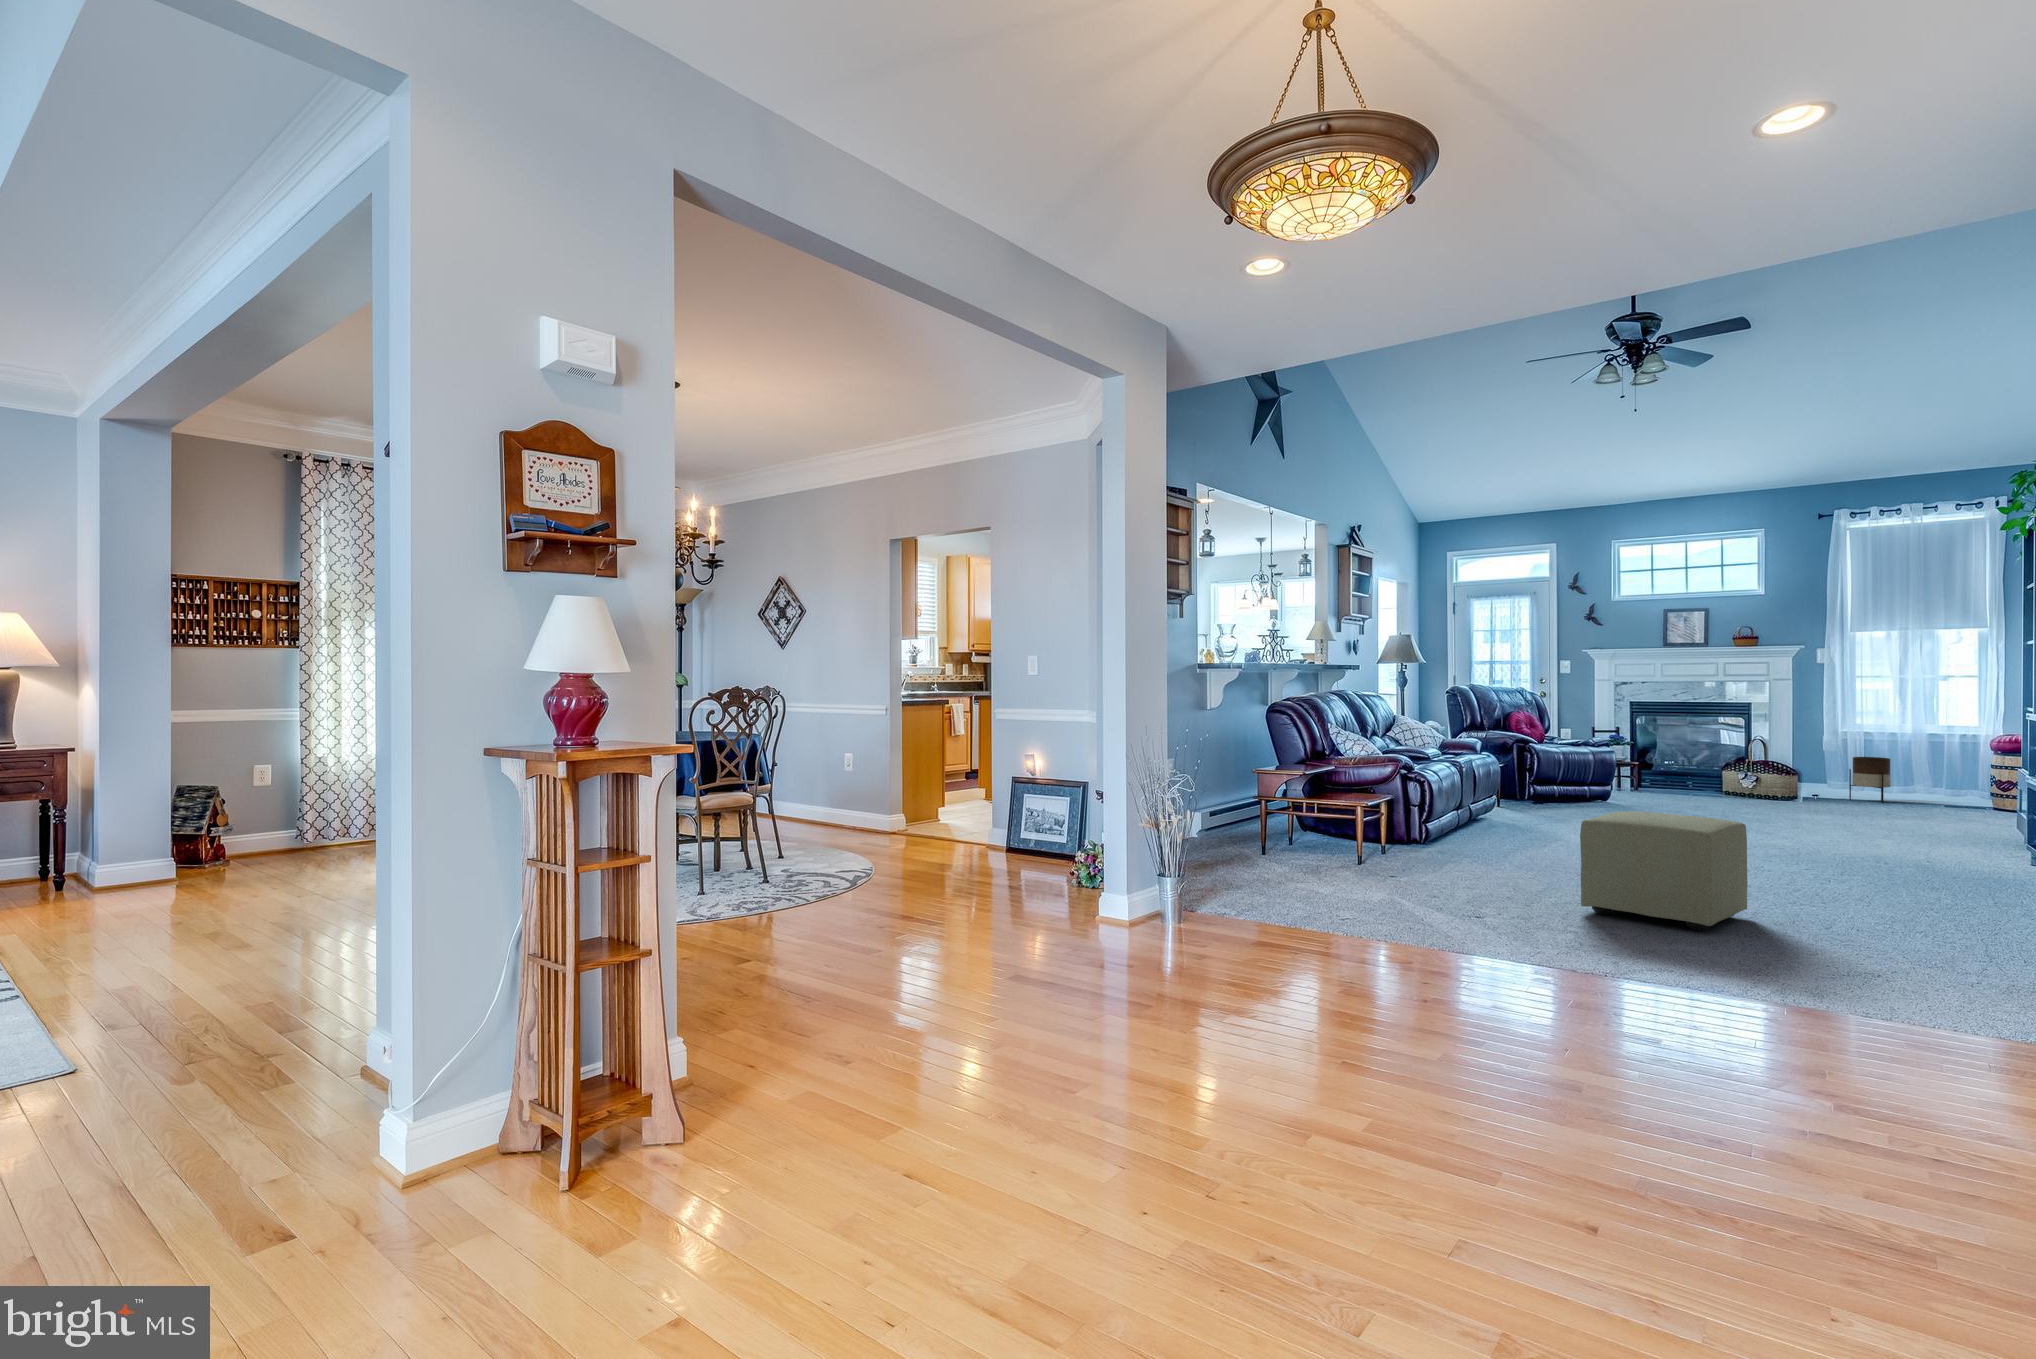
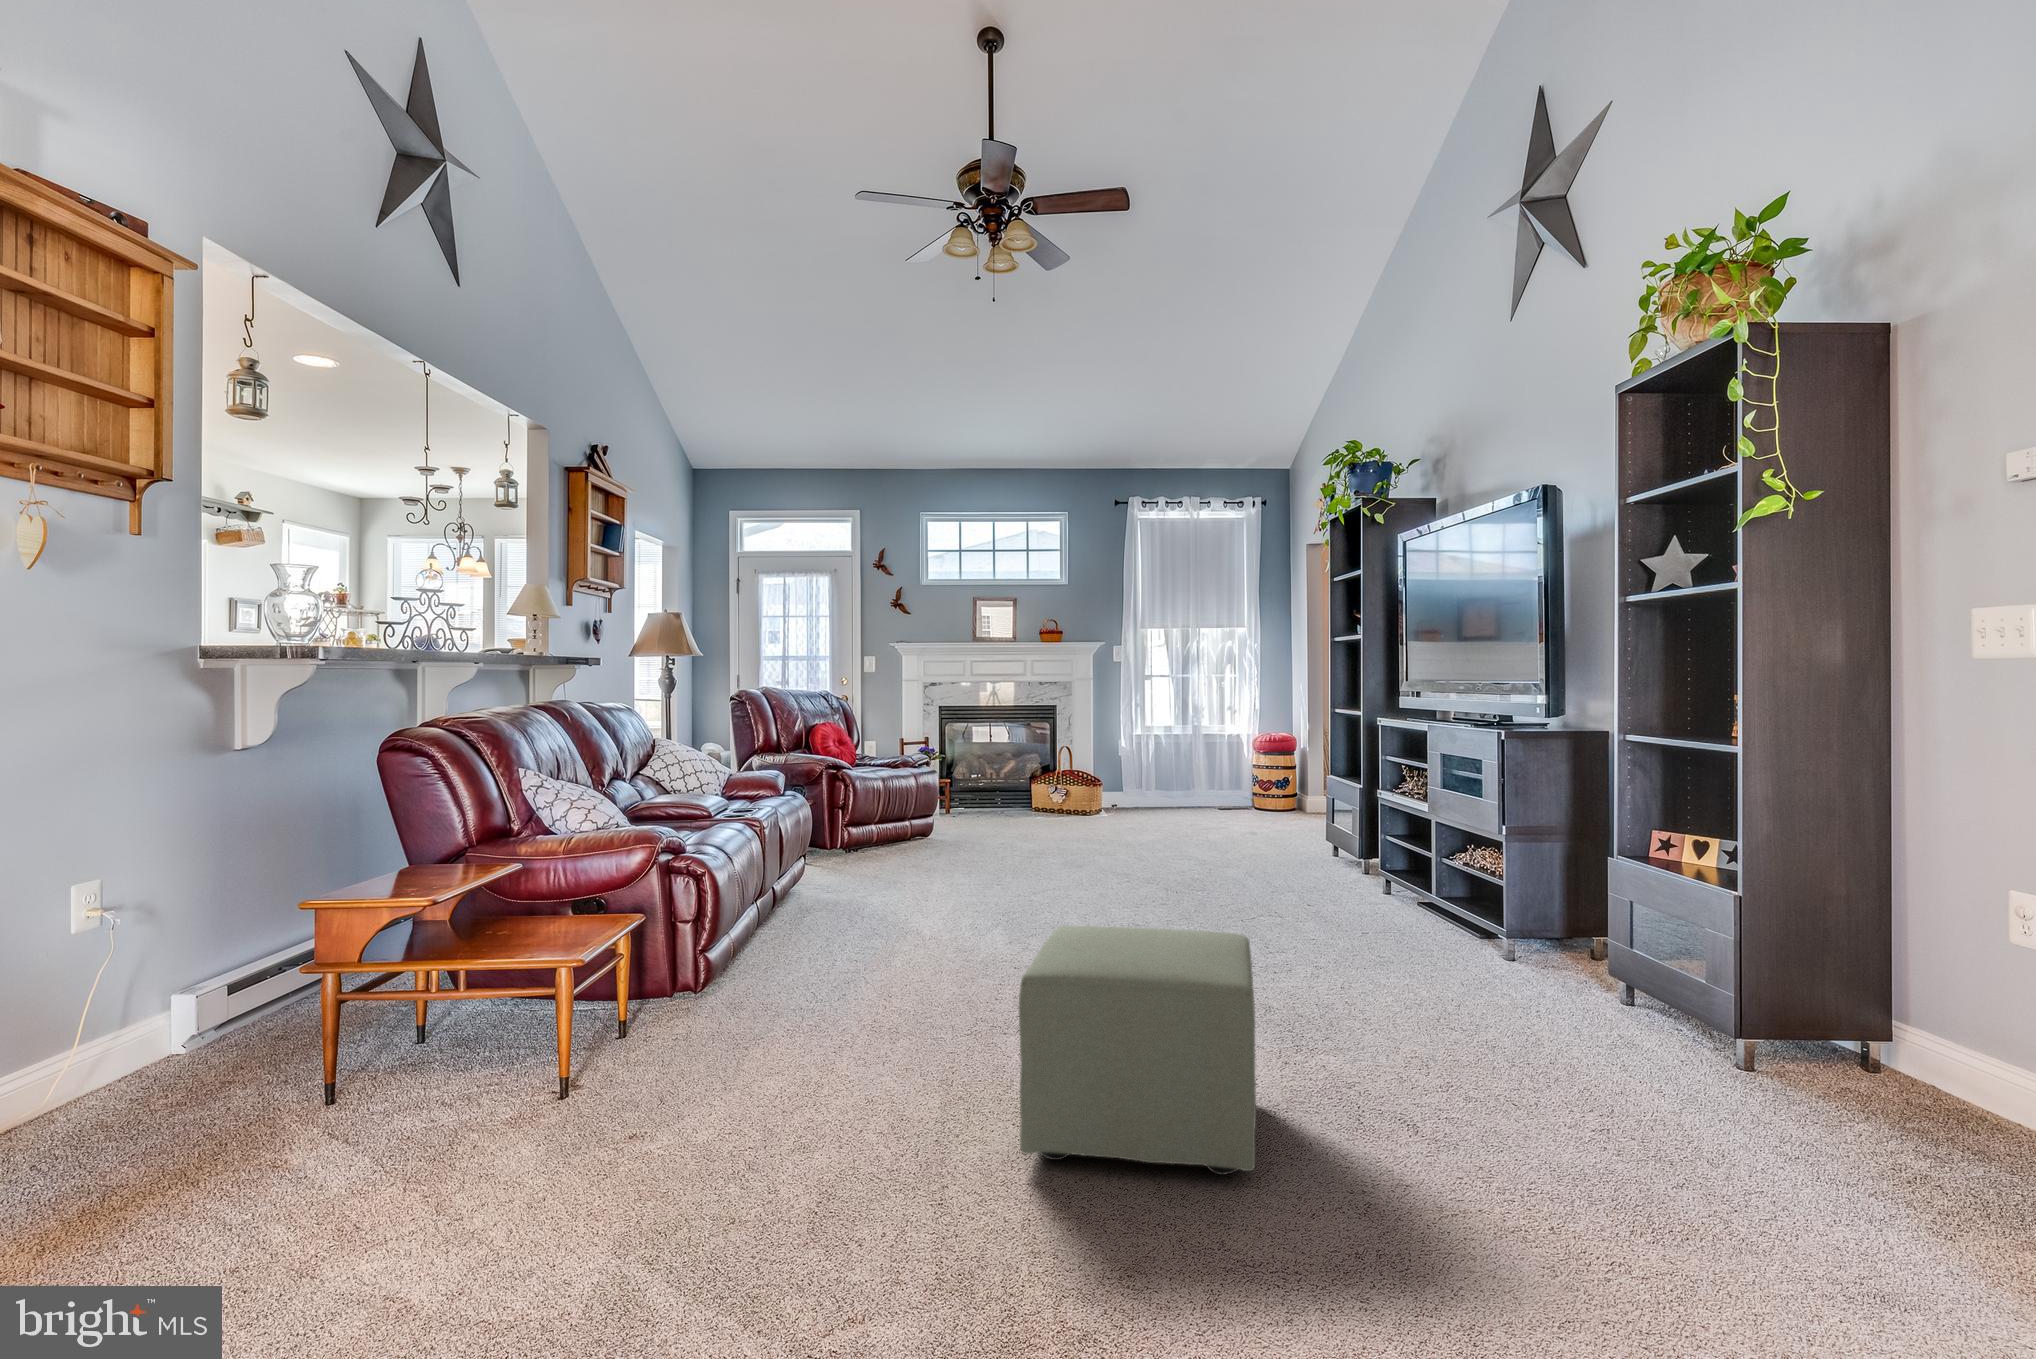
planter: present [1849,757,1891,803] -> none [1145,763,1178,813]

